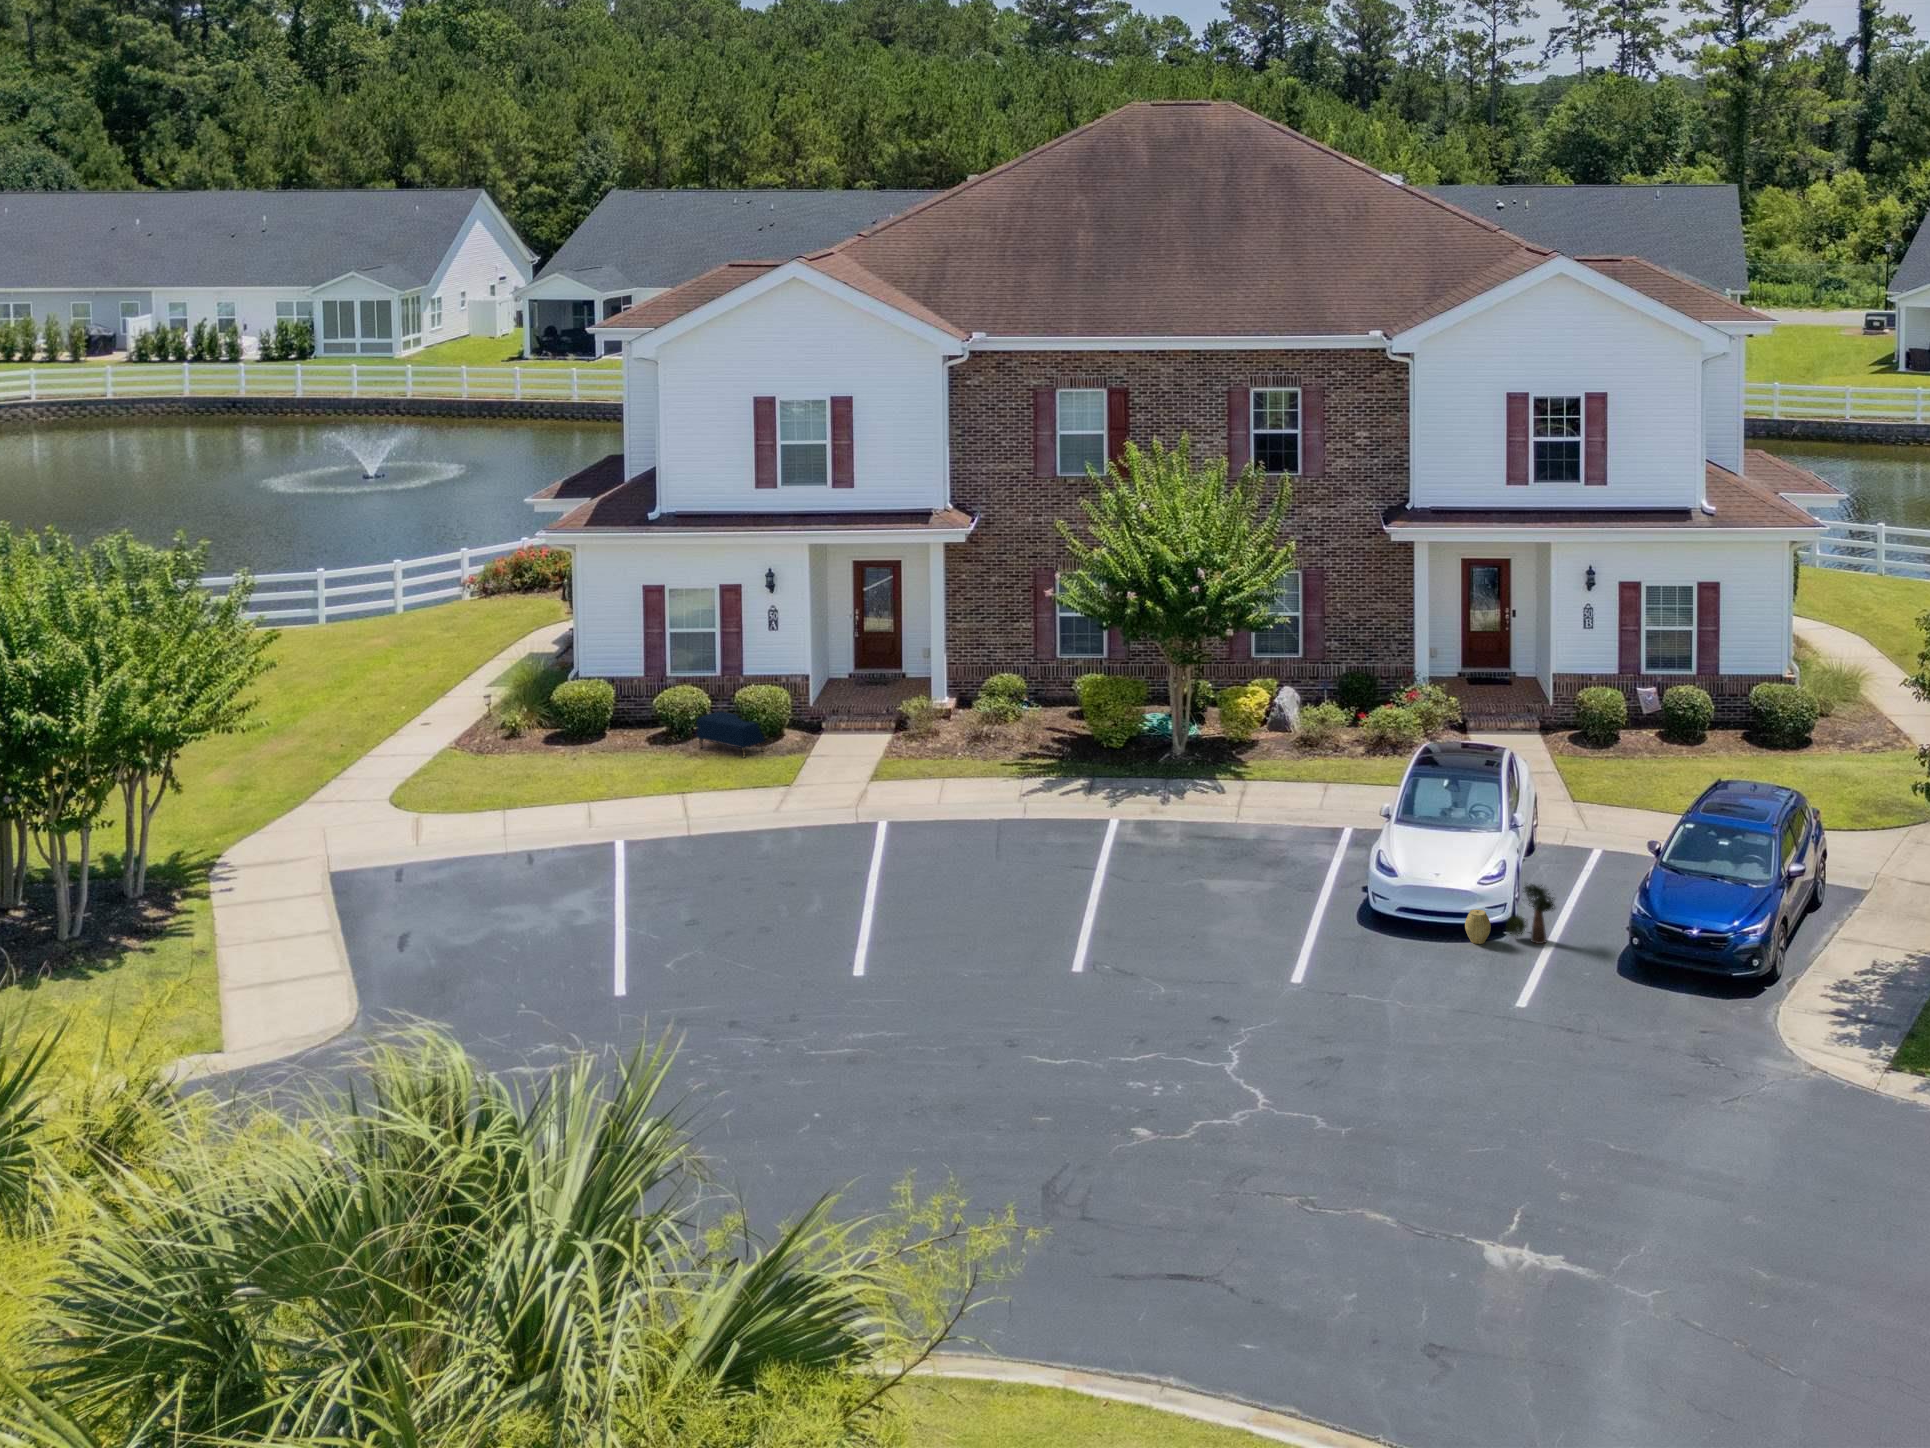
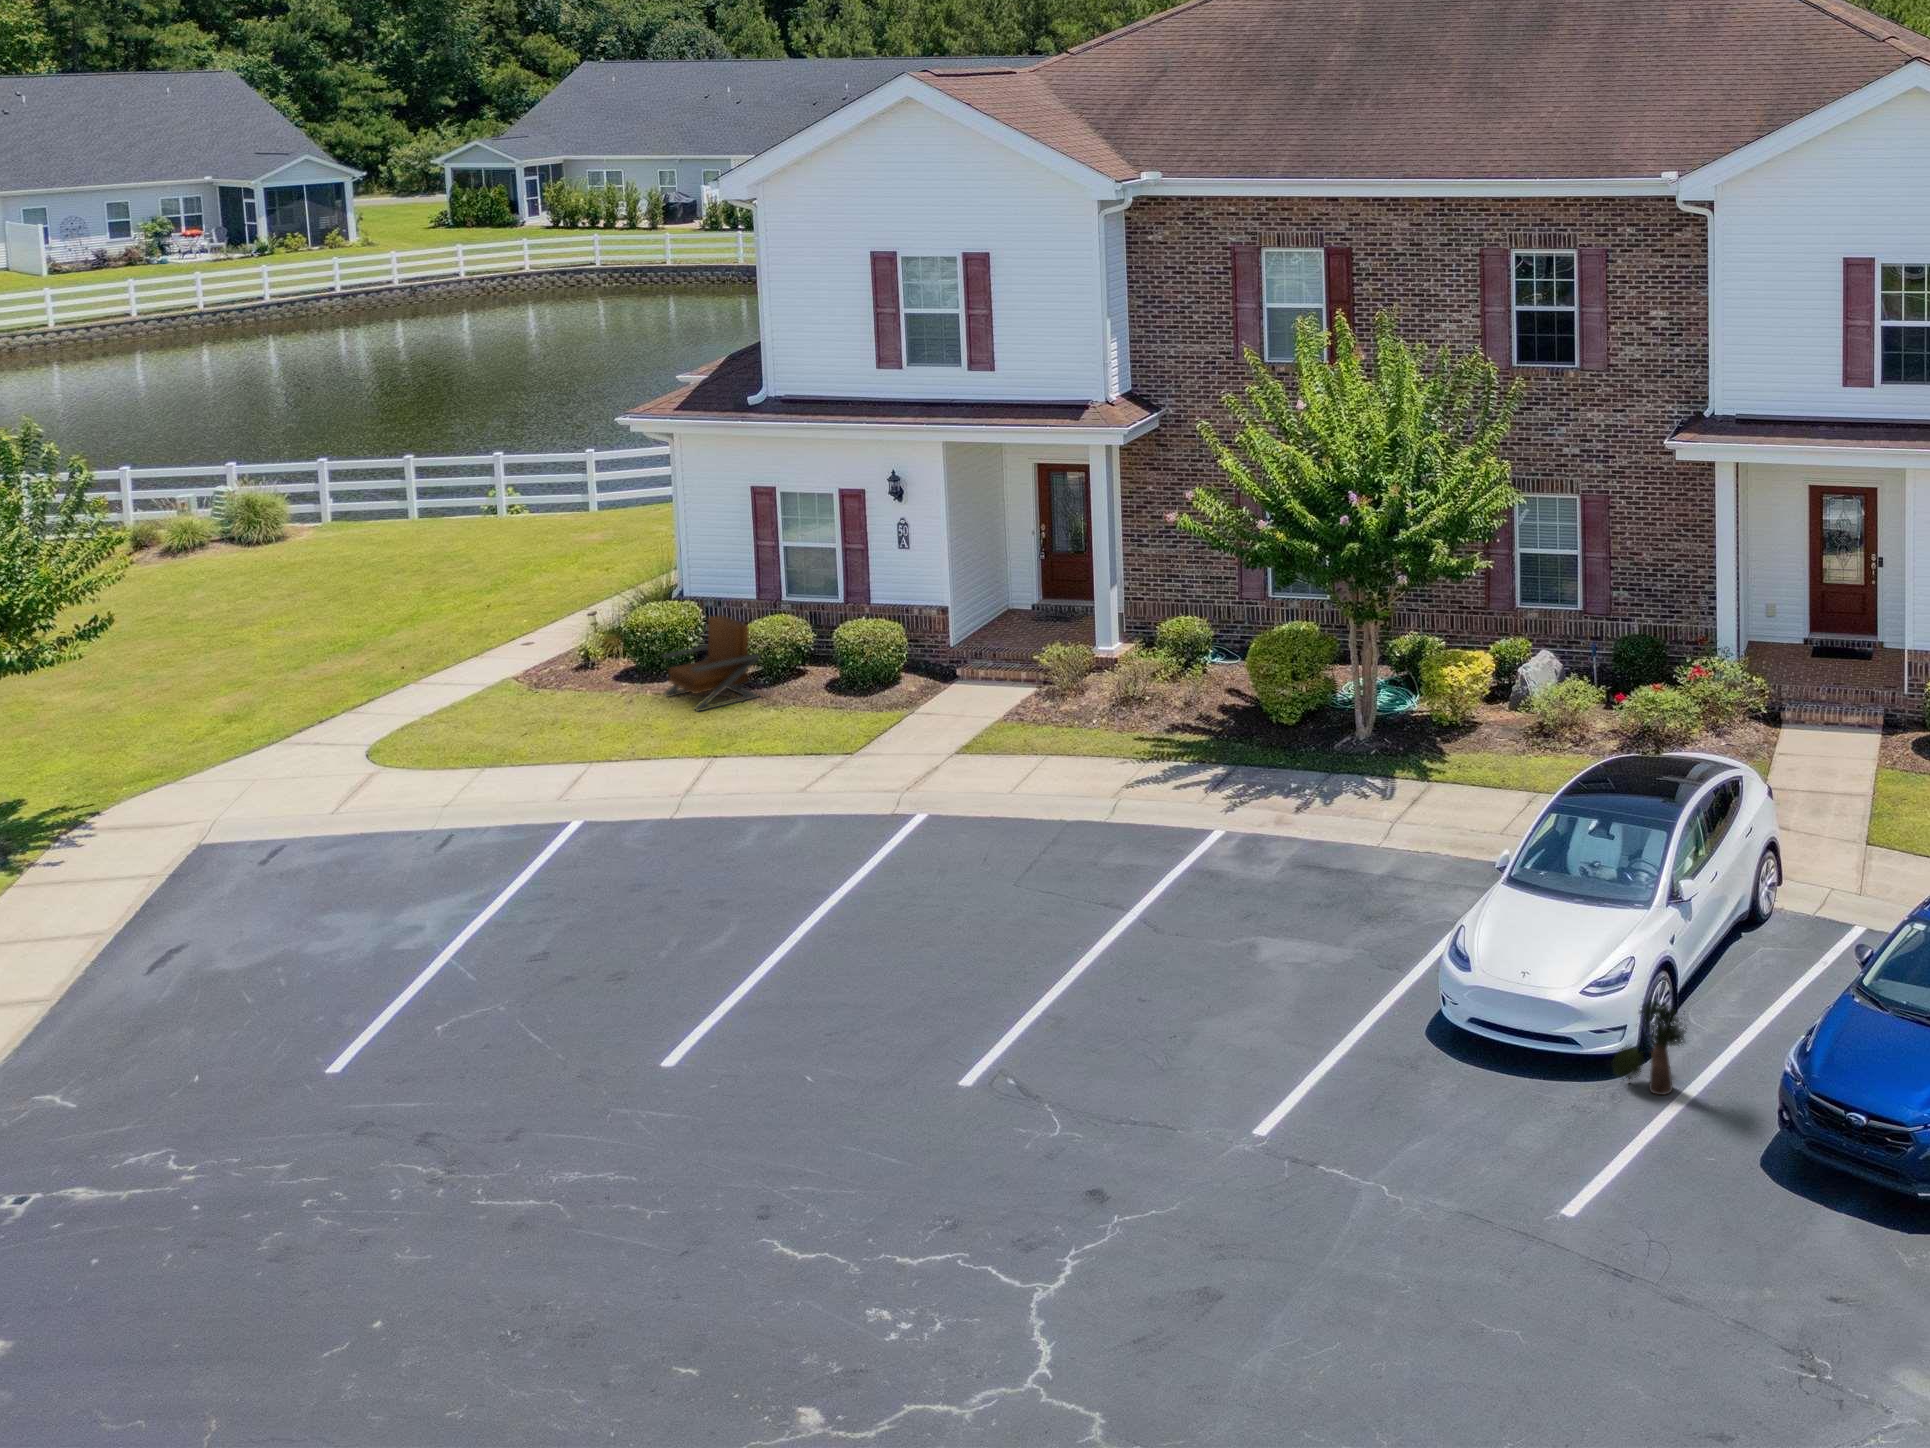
lounge chair: none [598,686,682,761] -> present [663,615,760,711]
bench: present [696,711,765,757] -> none [778,651,857,713]
woven basket: present [1465,910,1491,944] -> none [1548,1033,1587,1087]

